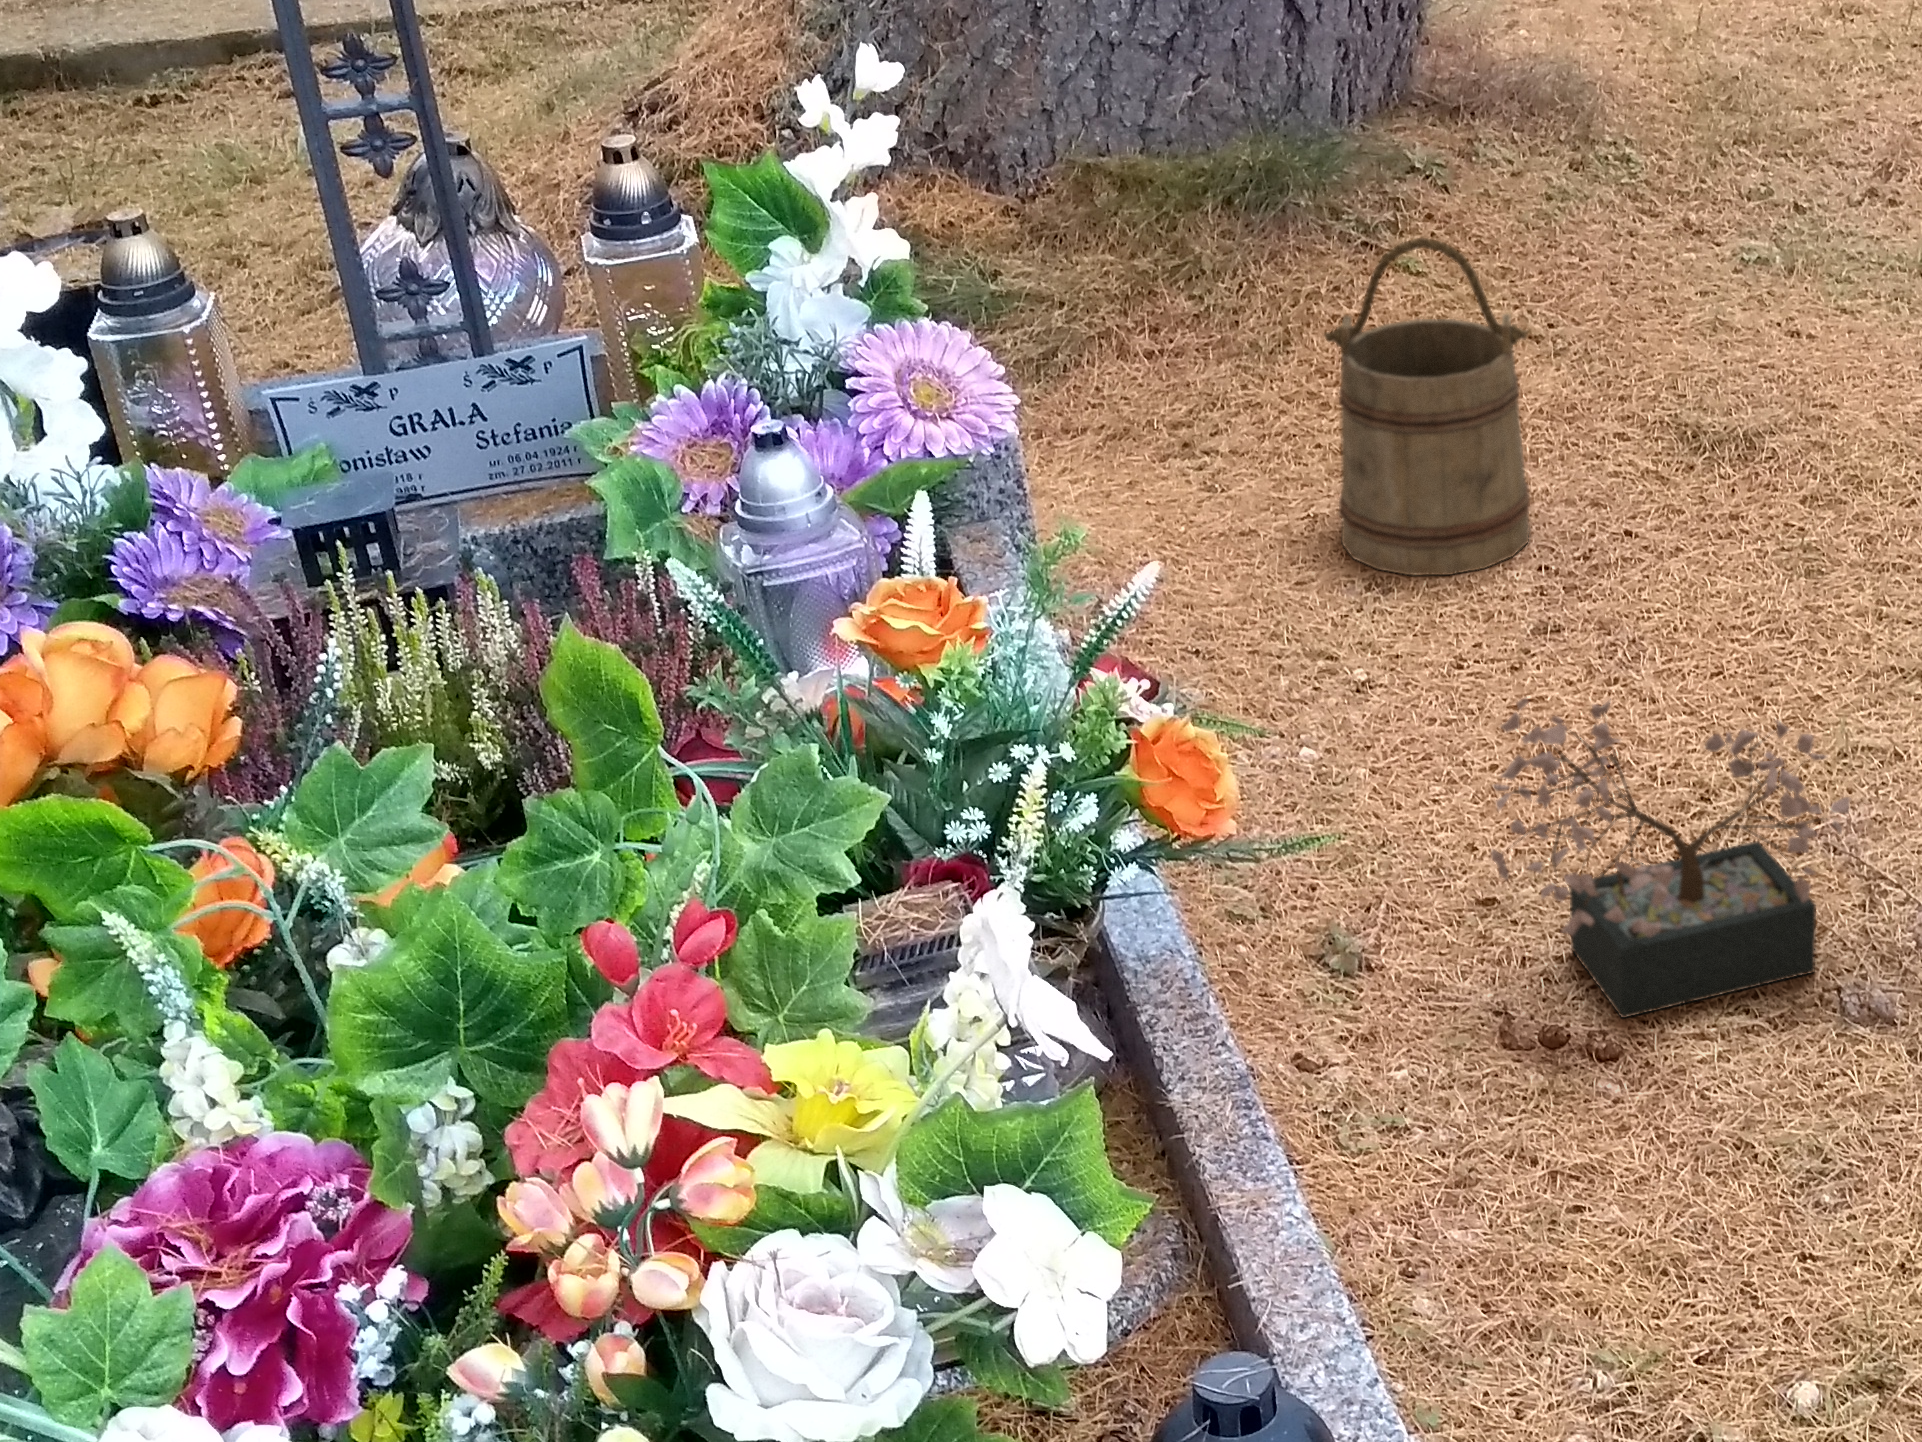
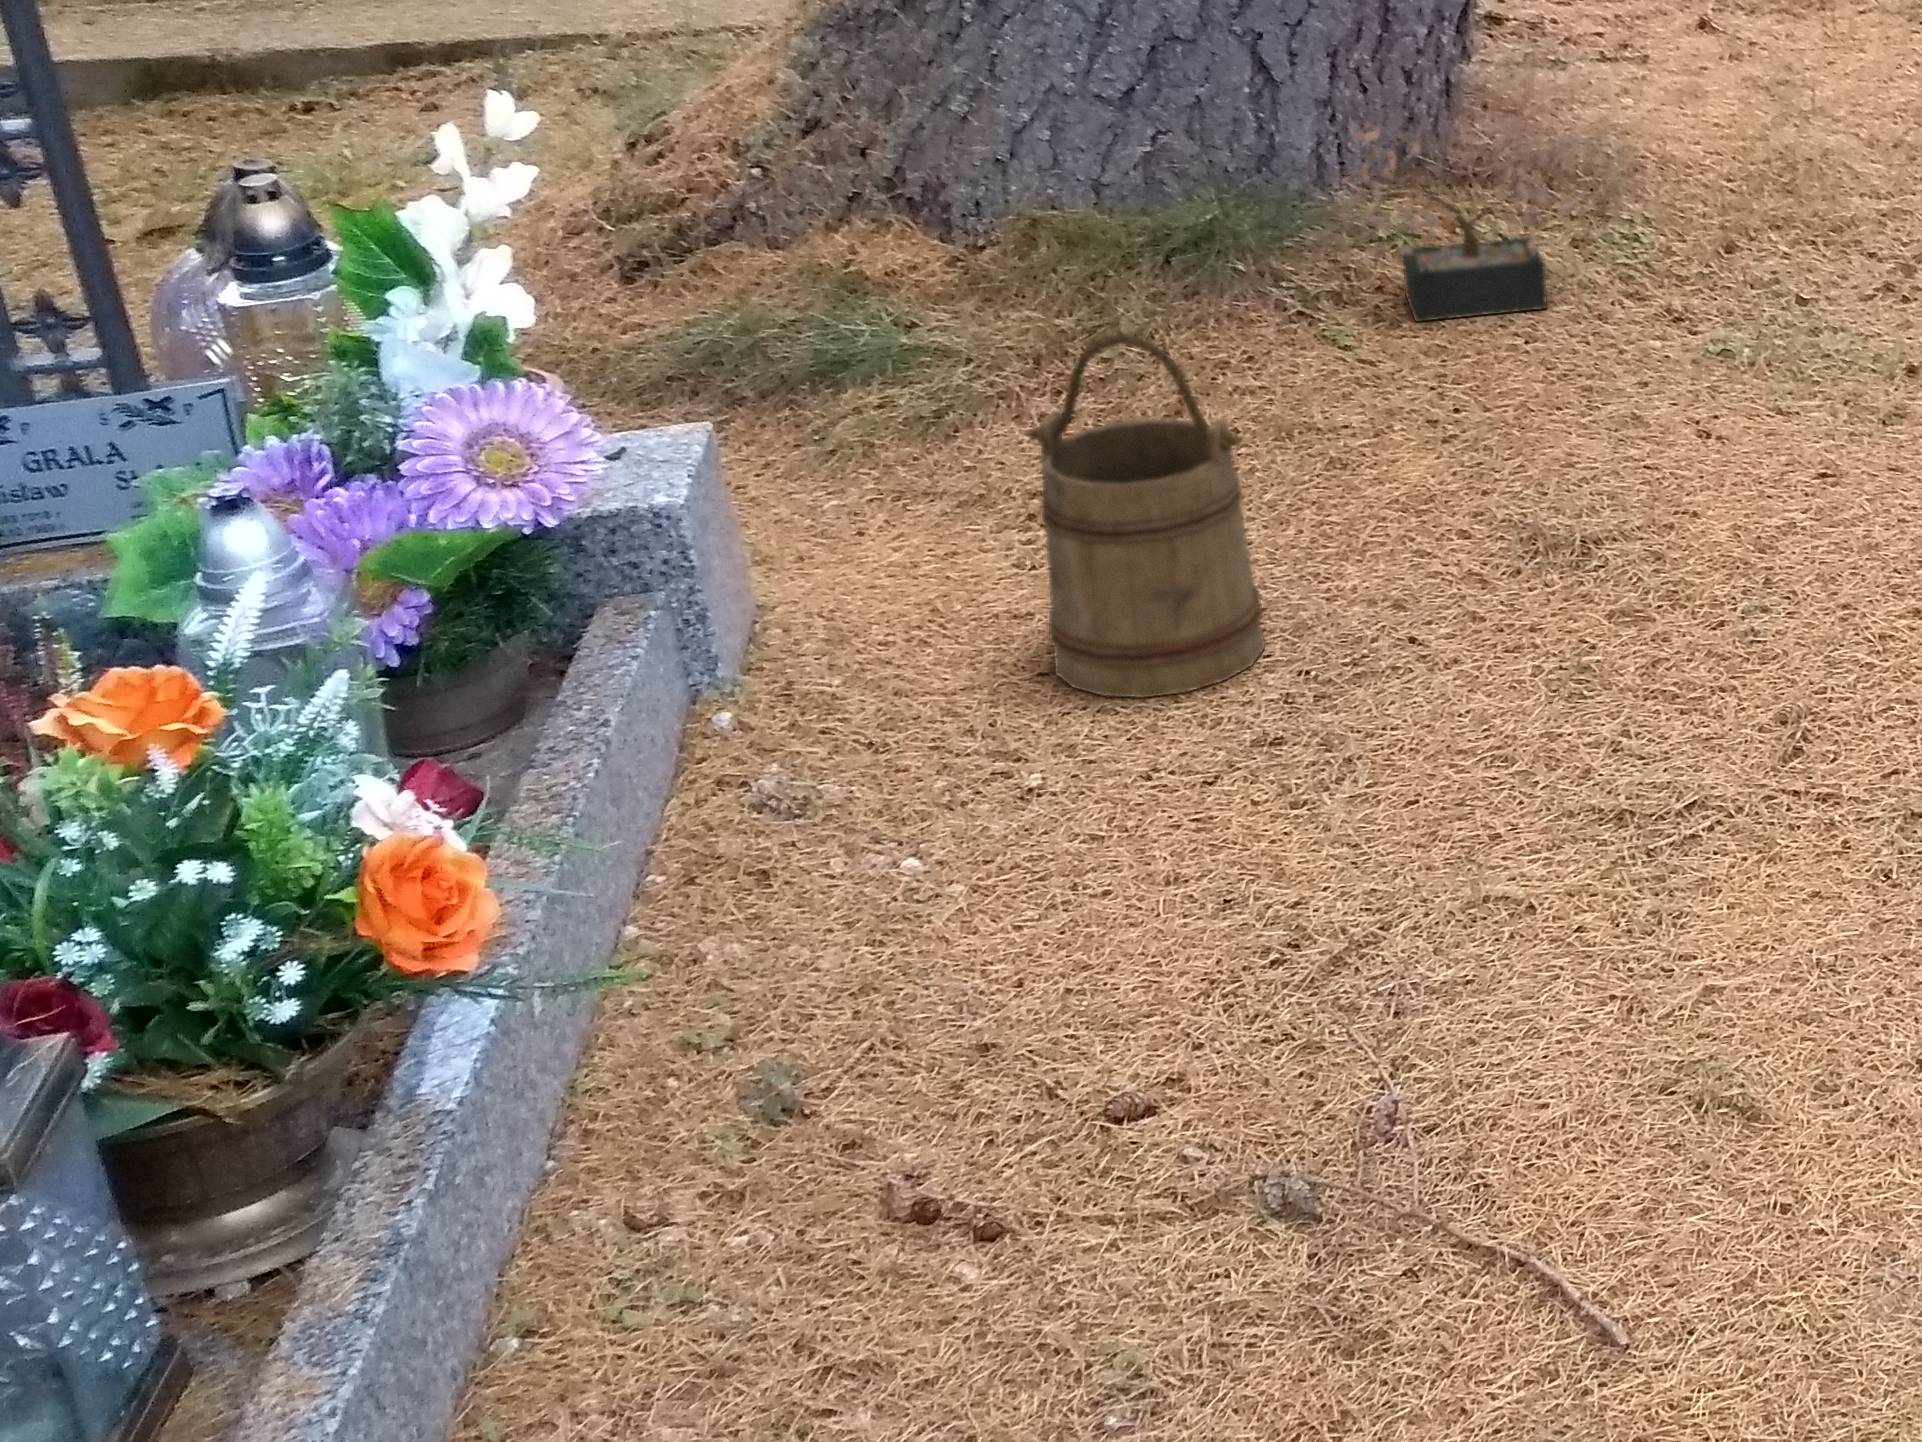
decorative plant: present [1491,698,1850,1018] -> present [1340,123,1574,322]

